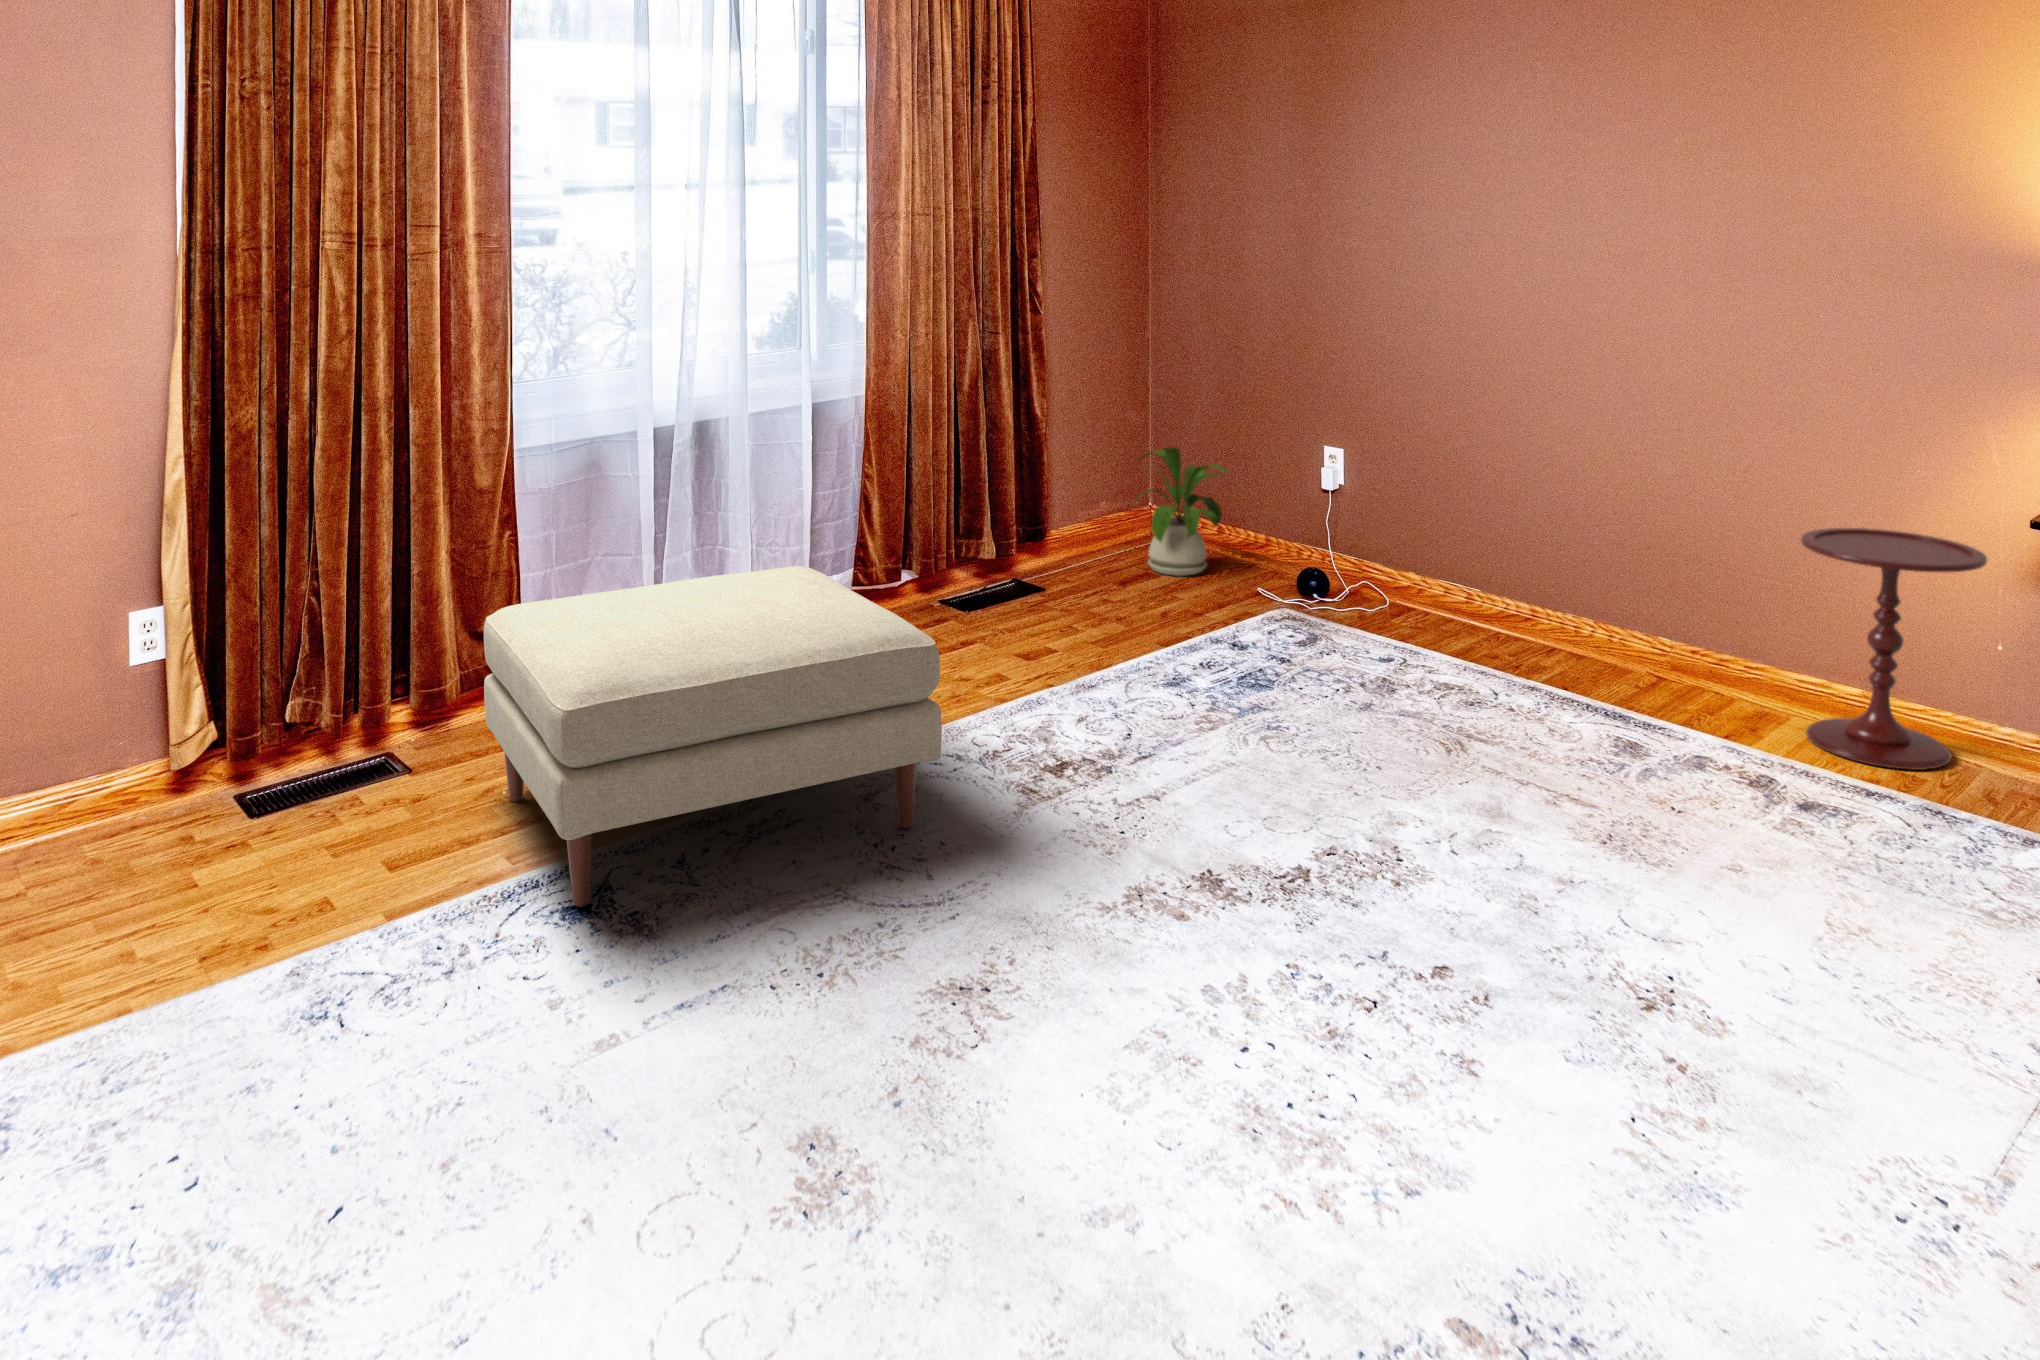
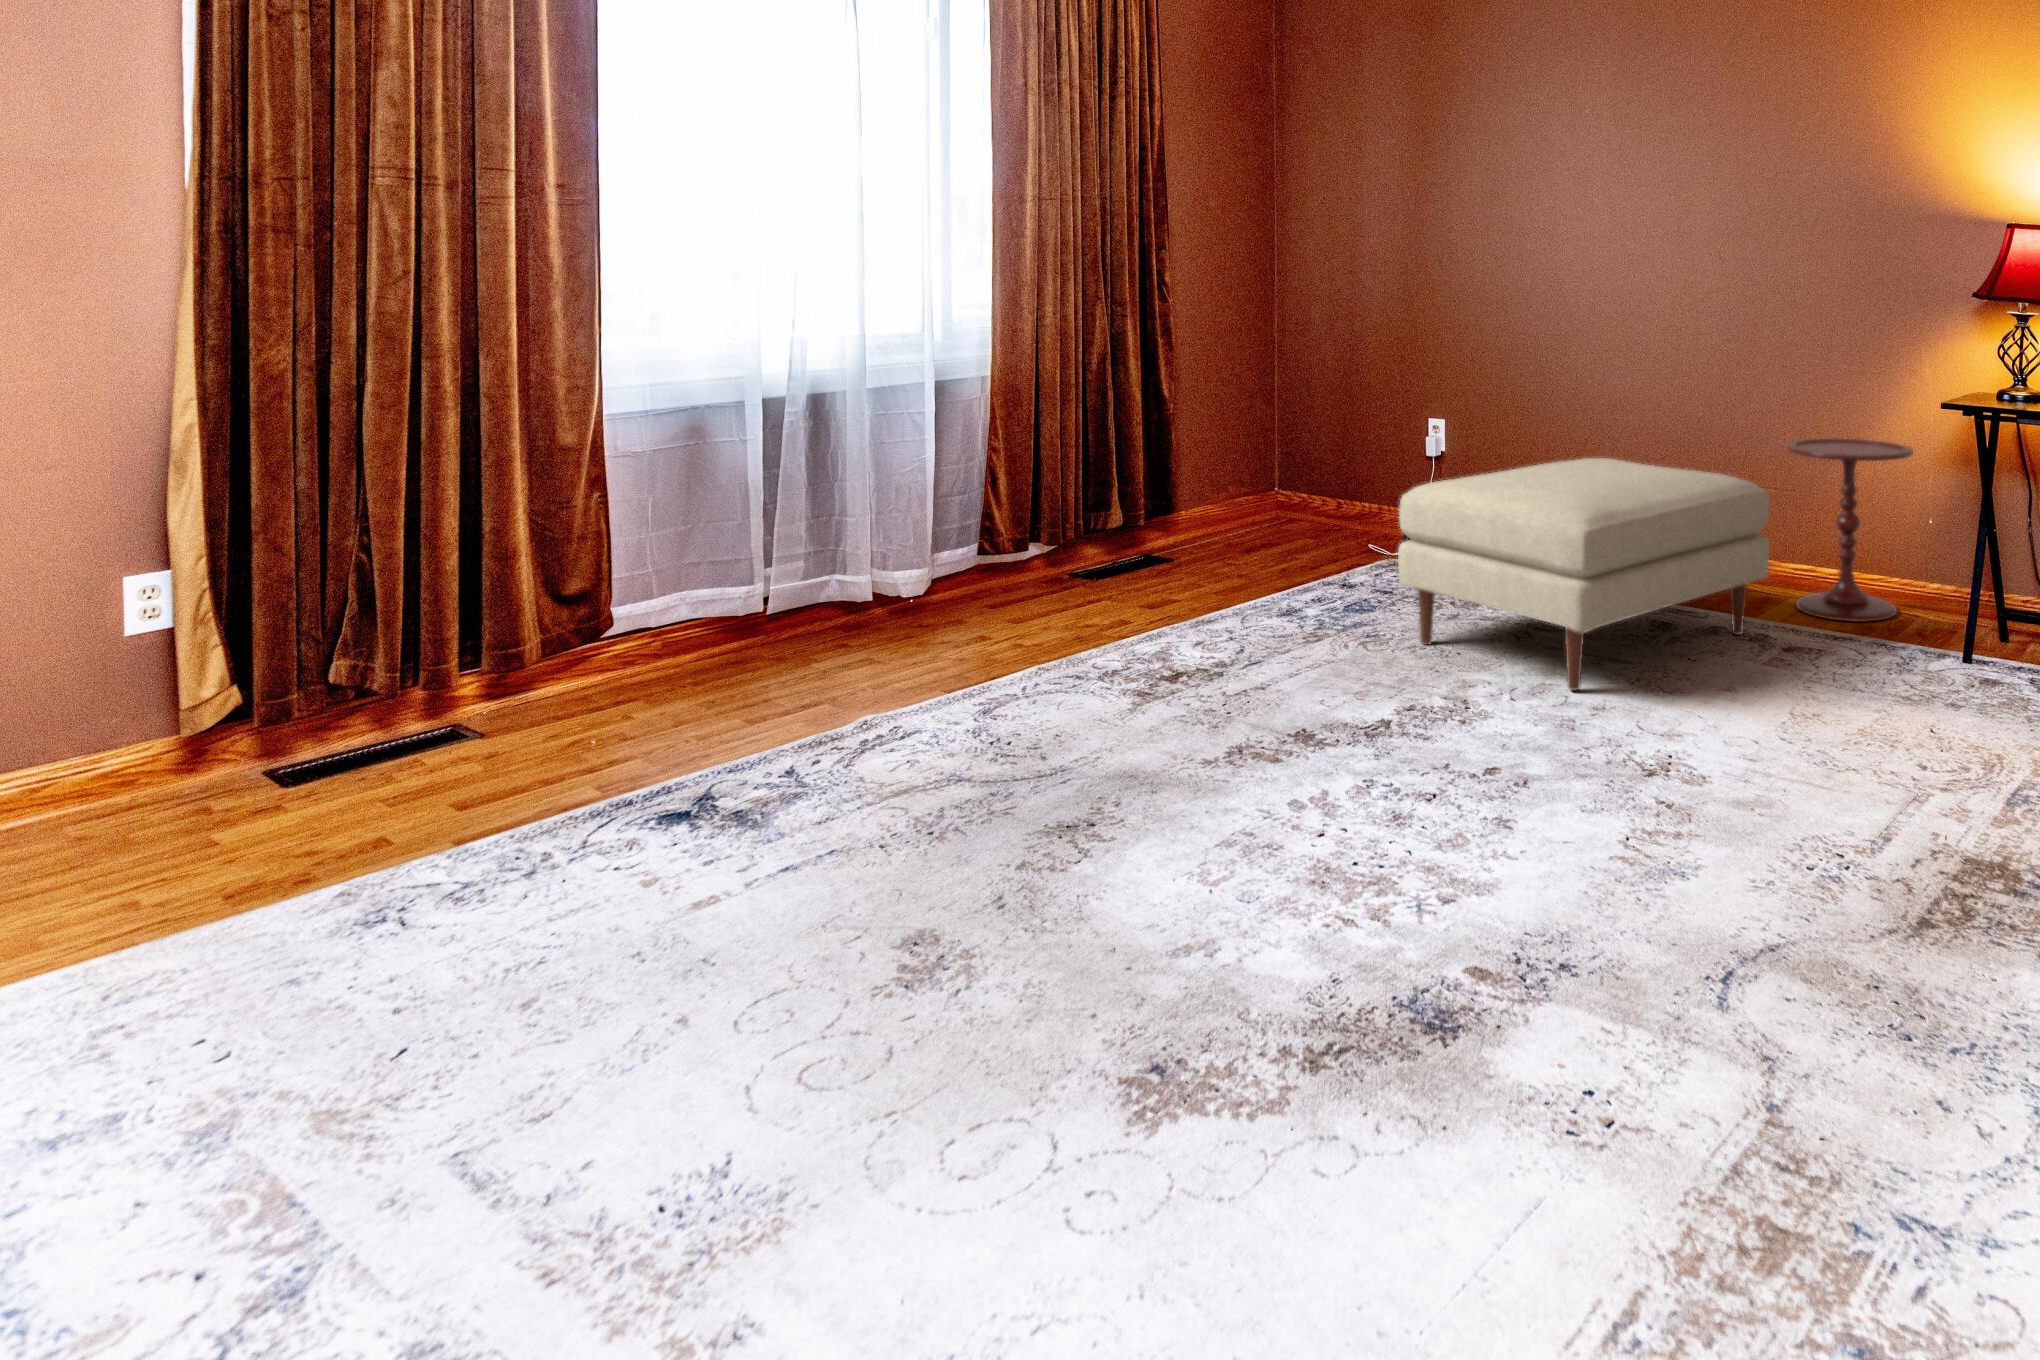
house plant: present [1138,447,1229,576] -> none [1253,413,1342,531]
ottoman: present [484,566,942,906] -> present [1398,458,1769,690]

